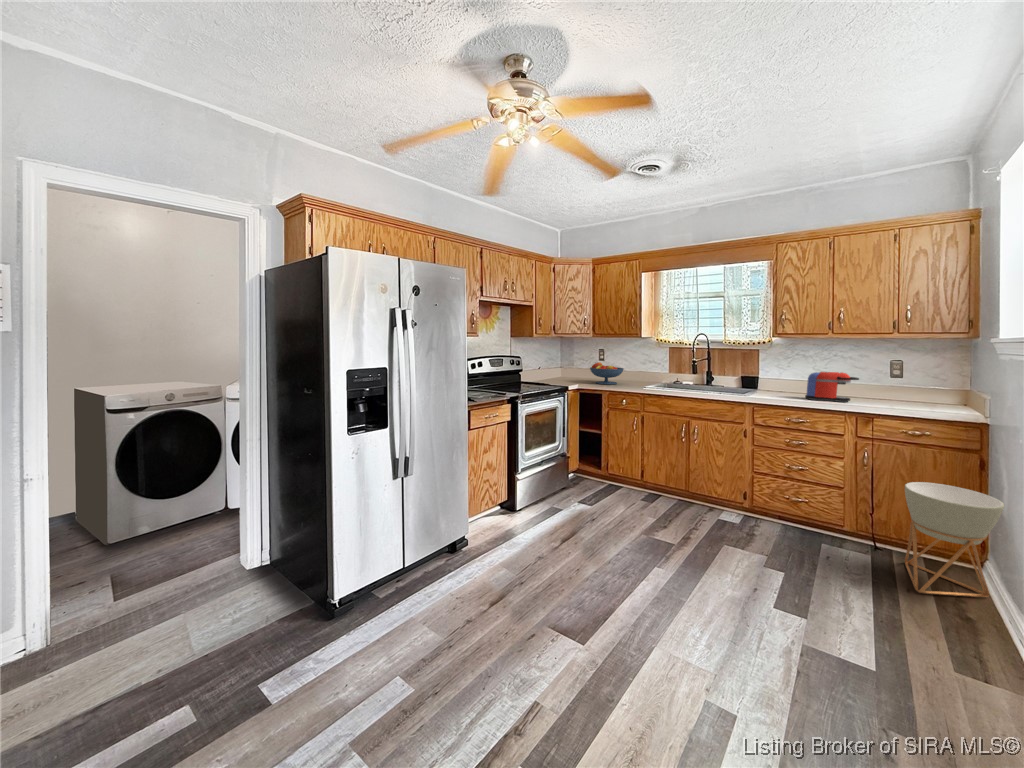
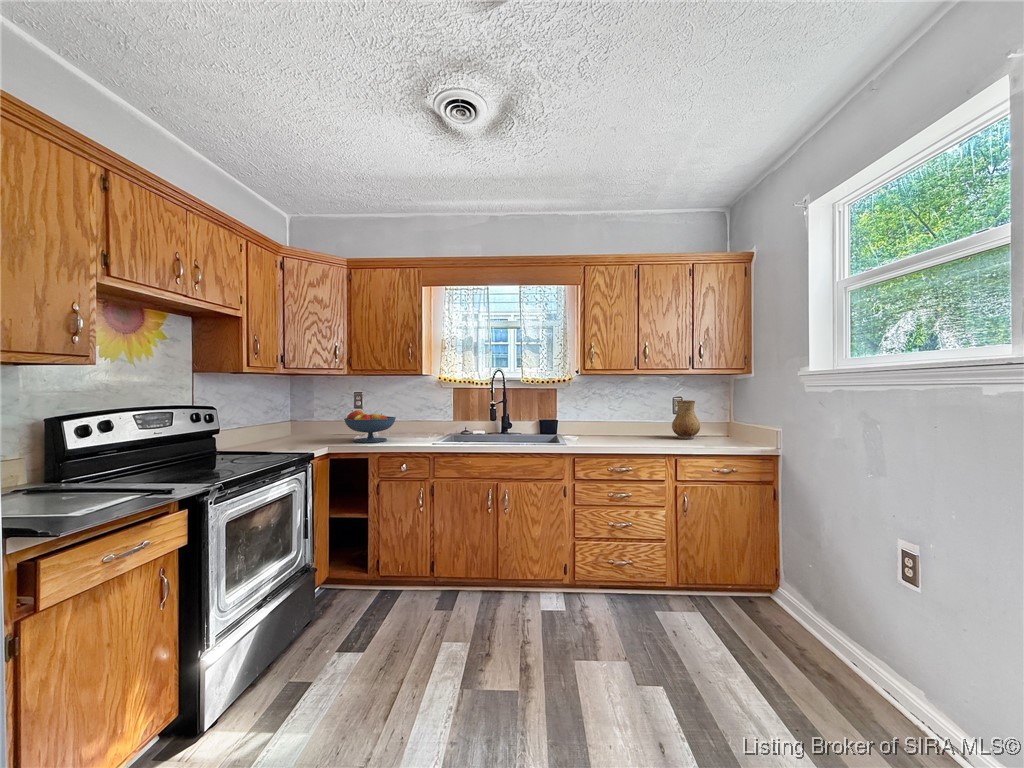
ceramic pitcher: none [879,367,914,404] -> present [672,400,700,439]
coffee maker: present [805,372,859,402] -> none [612,408,659,441]
planter: present [905,482,1004,597] -> none [736,522,820,658]

